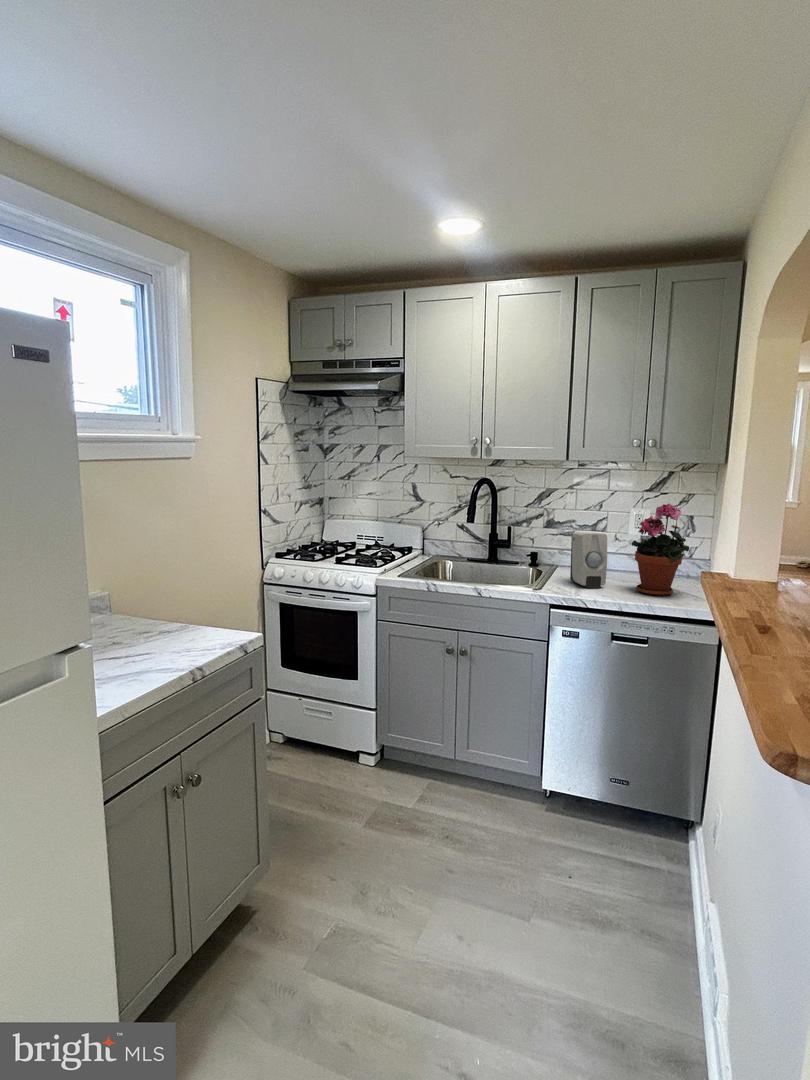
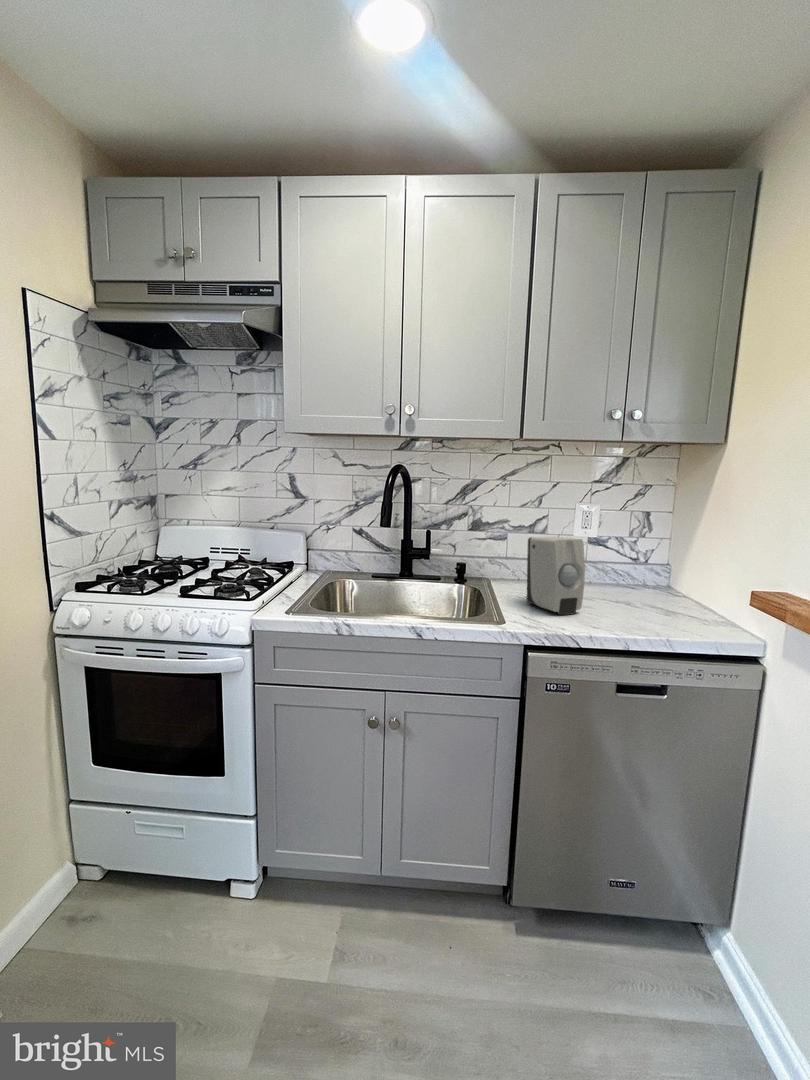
potted plant: present [631,504,689,596] -> none [611,495,696,622]

